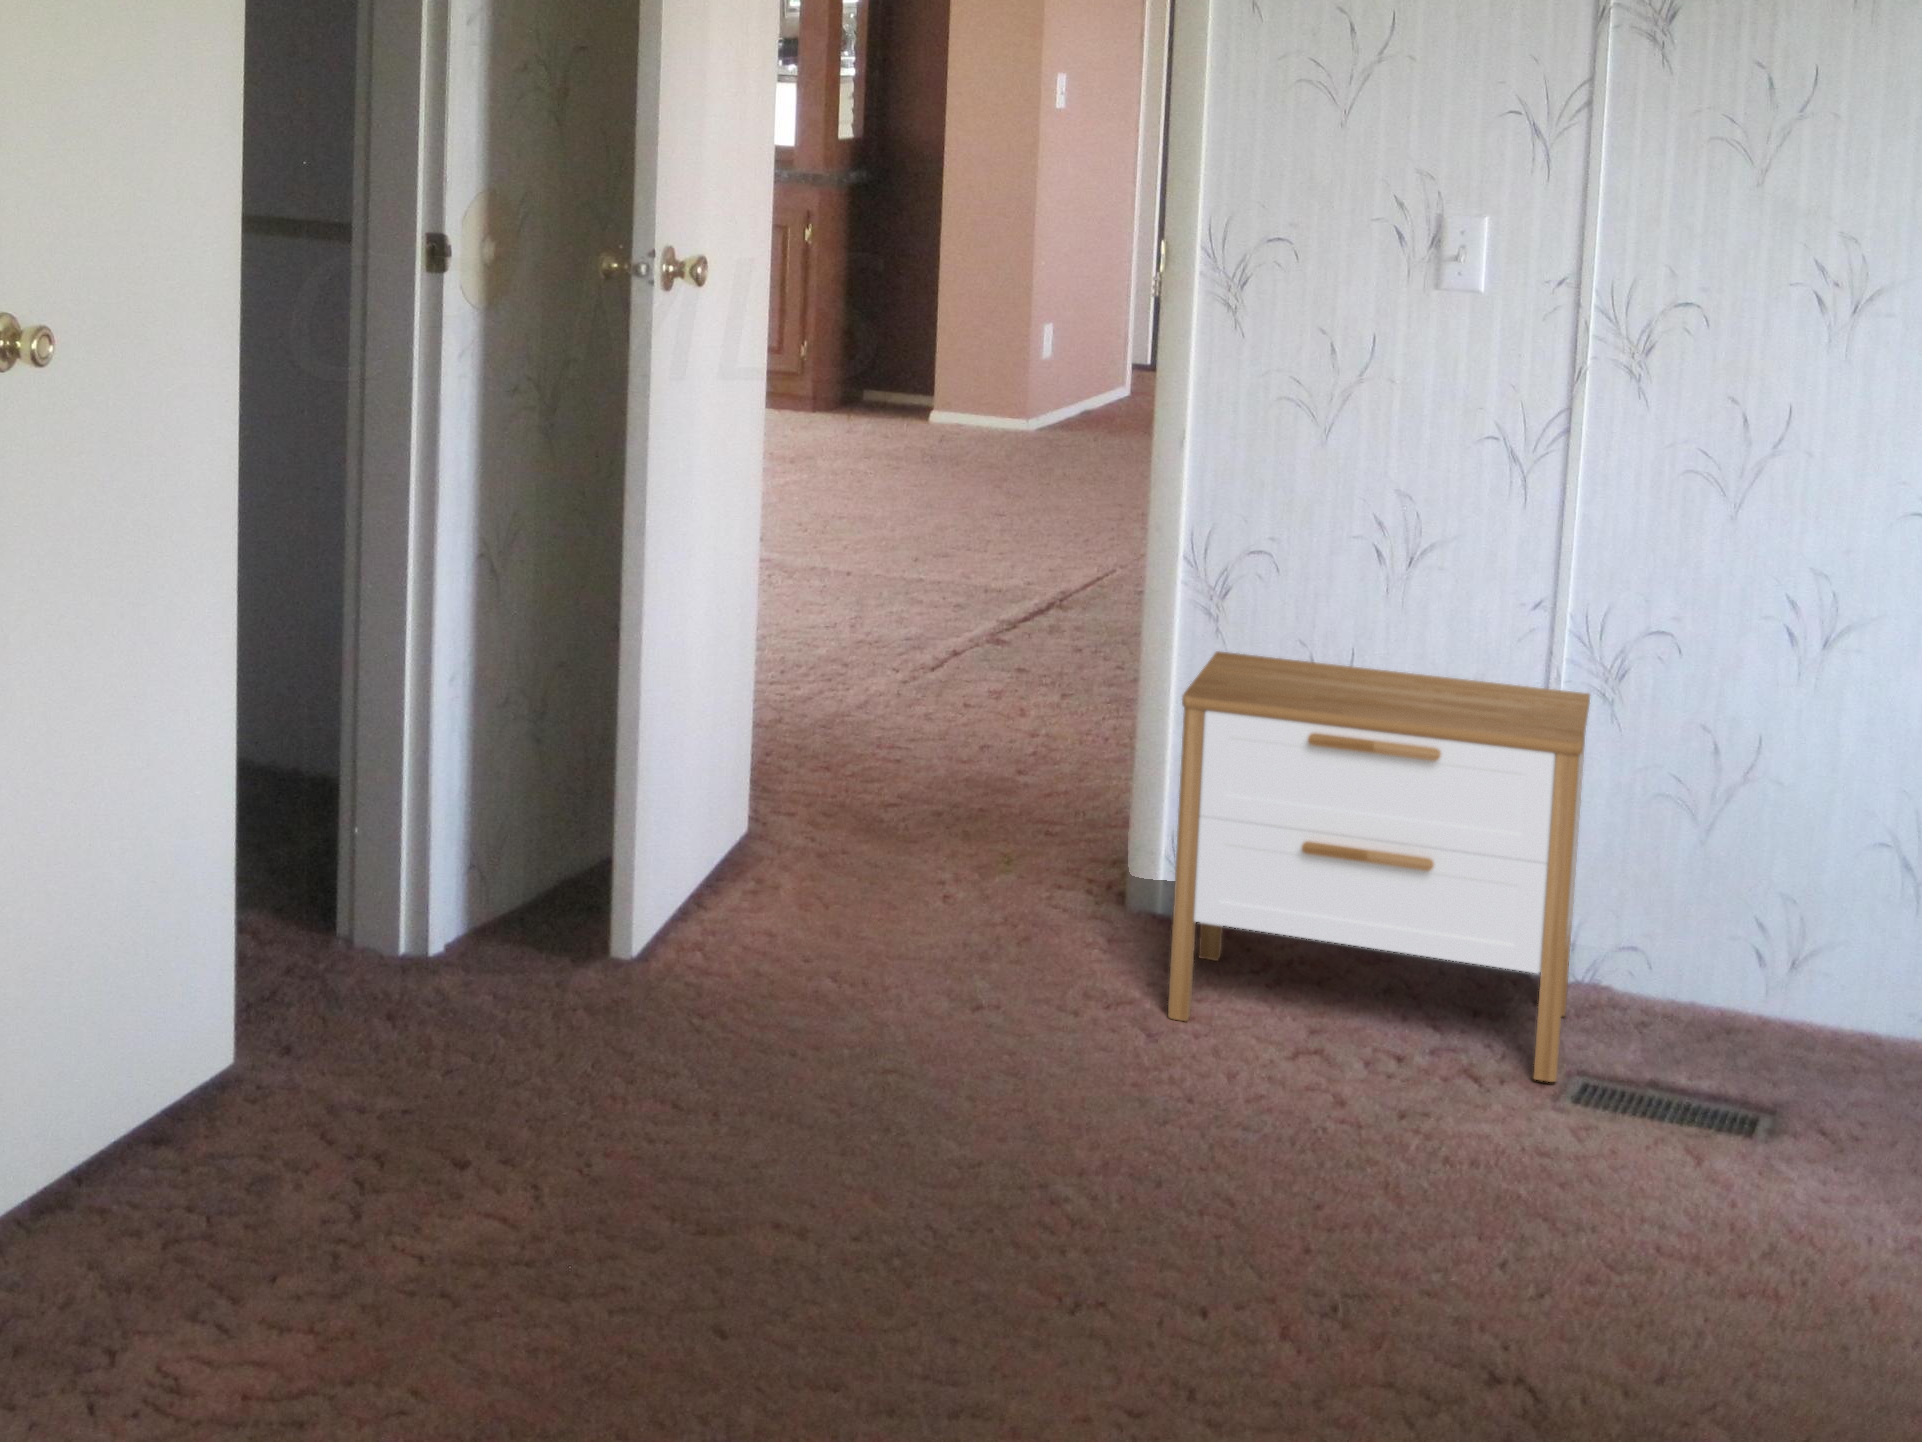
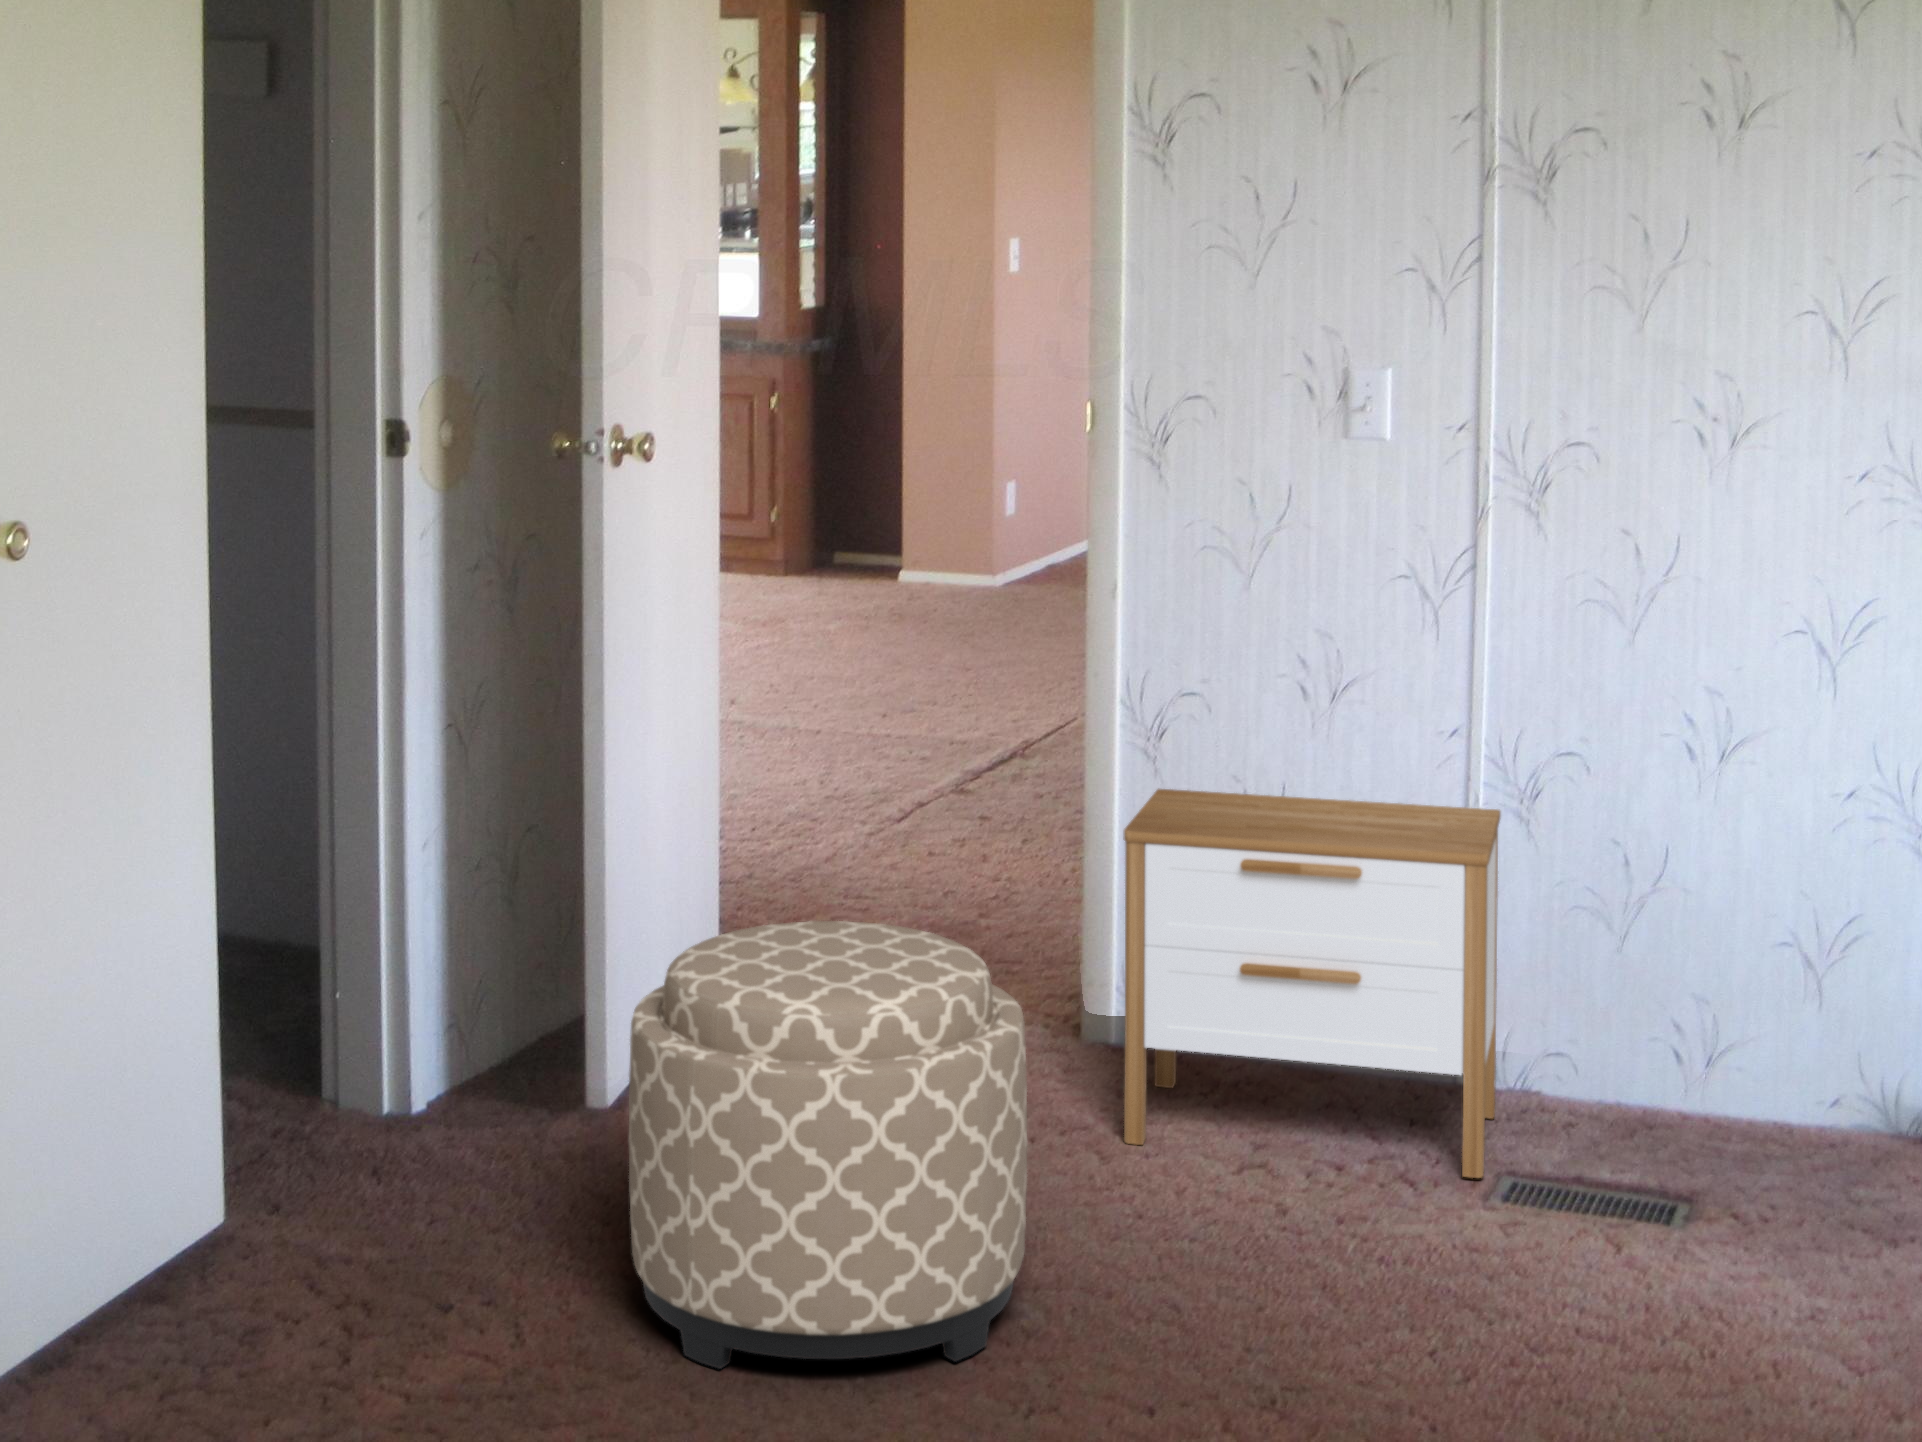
ottoman: none [655,777,1079,1249] -> present [629,921,1027,1369]

